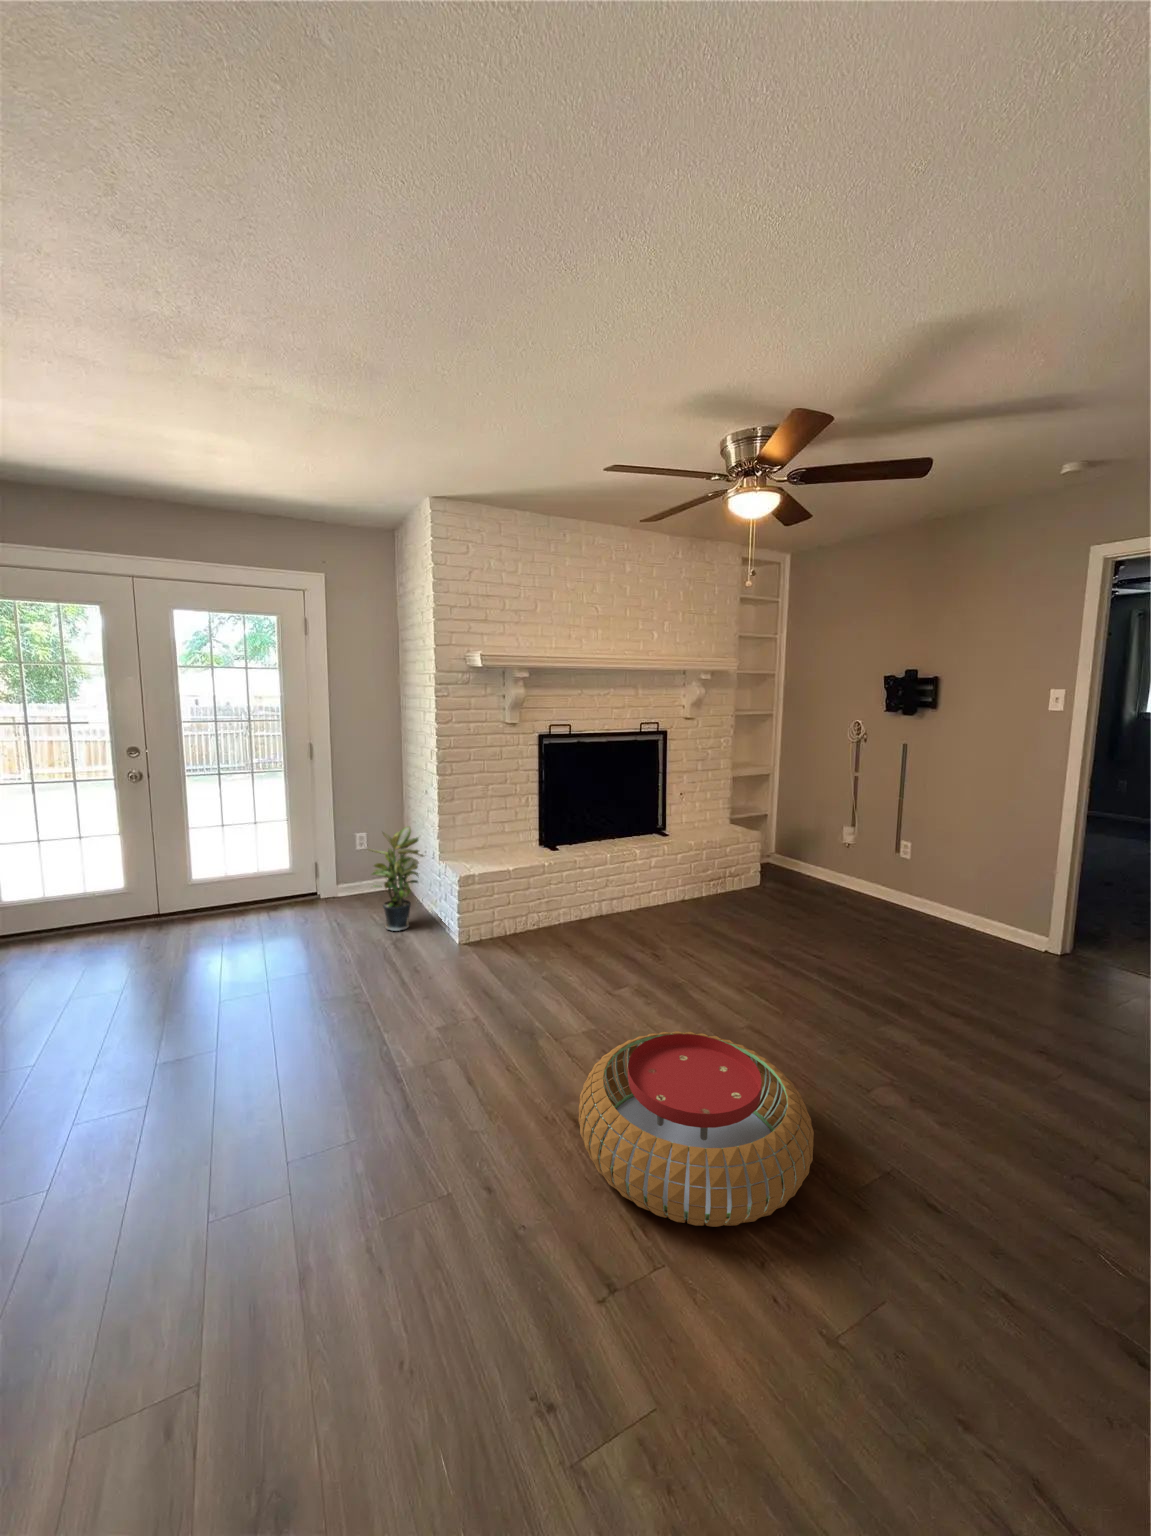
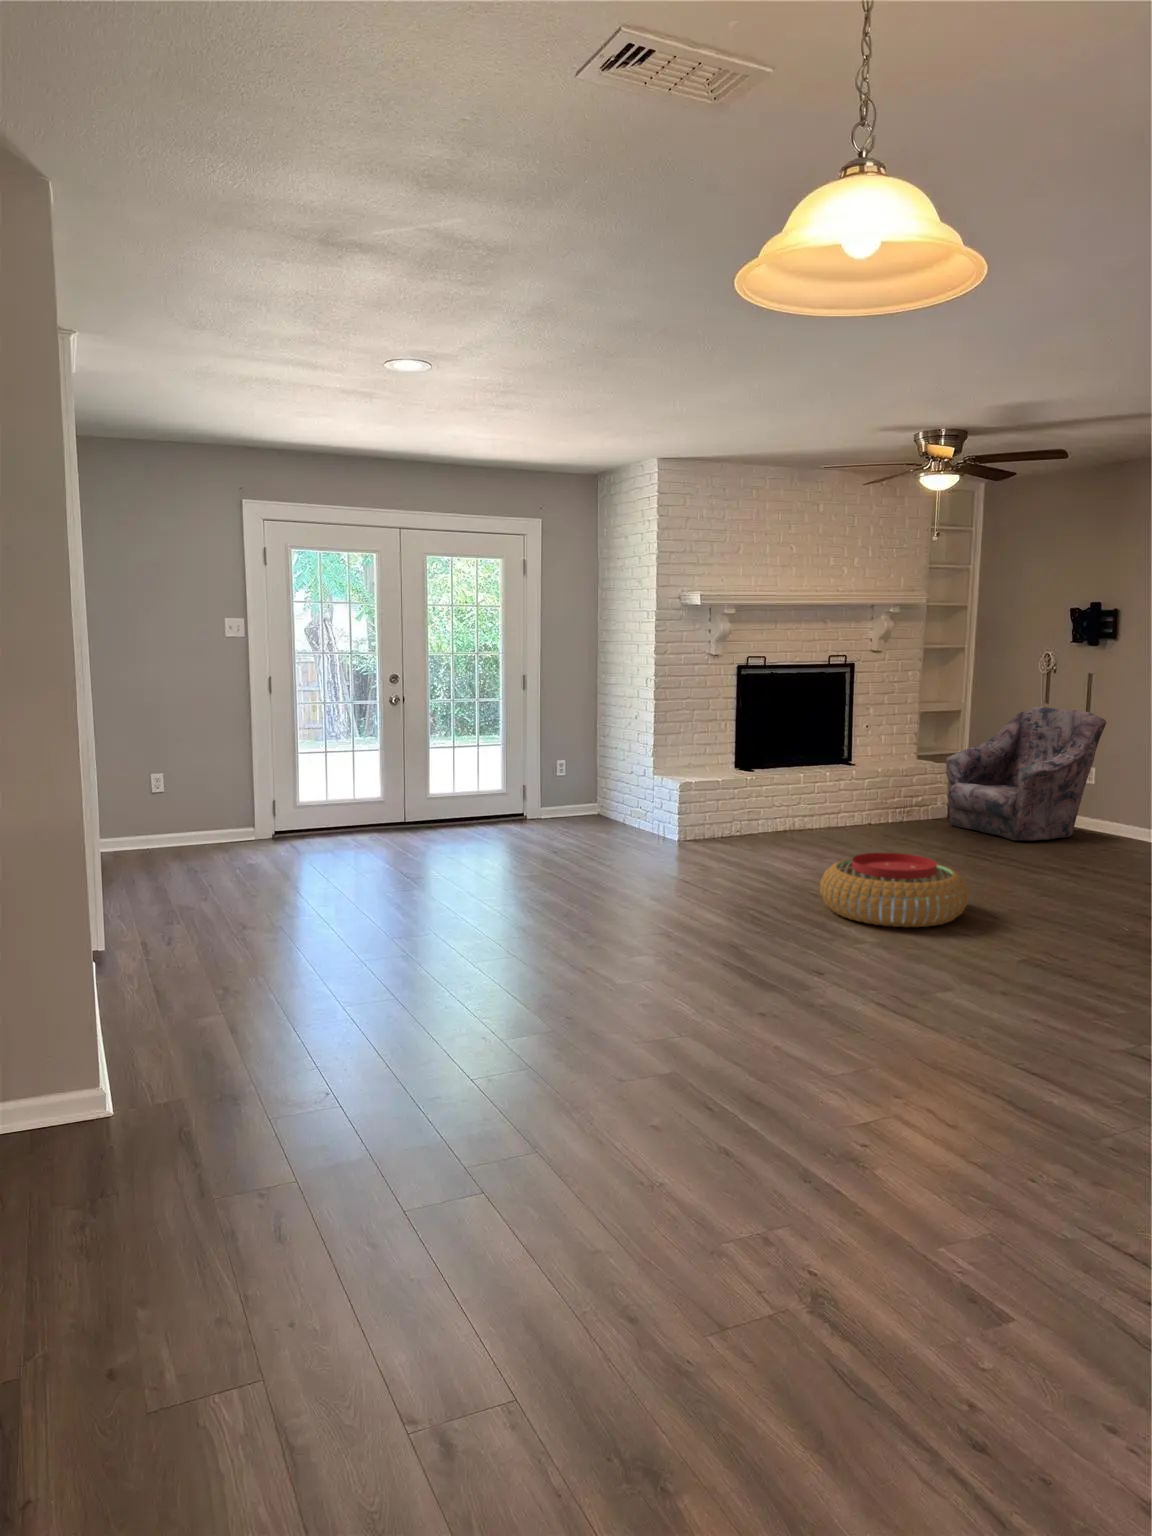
armchair: none [759,776,927,930] -> present [946,707,1107,841]
potted plant: present [369,827,424,931] -> none [594,745,642,837]

